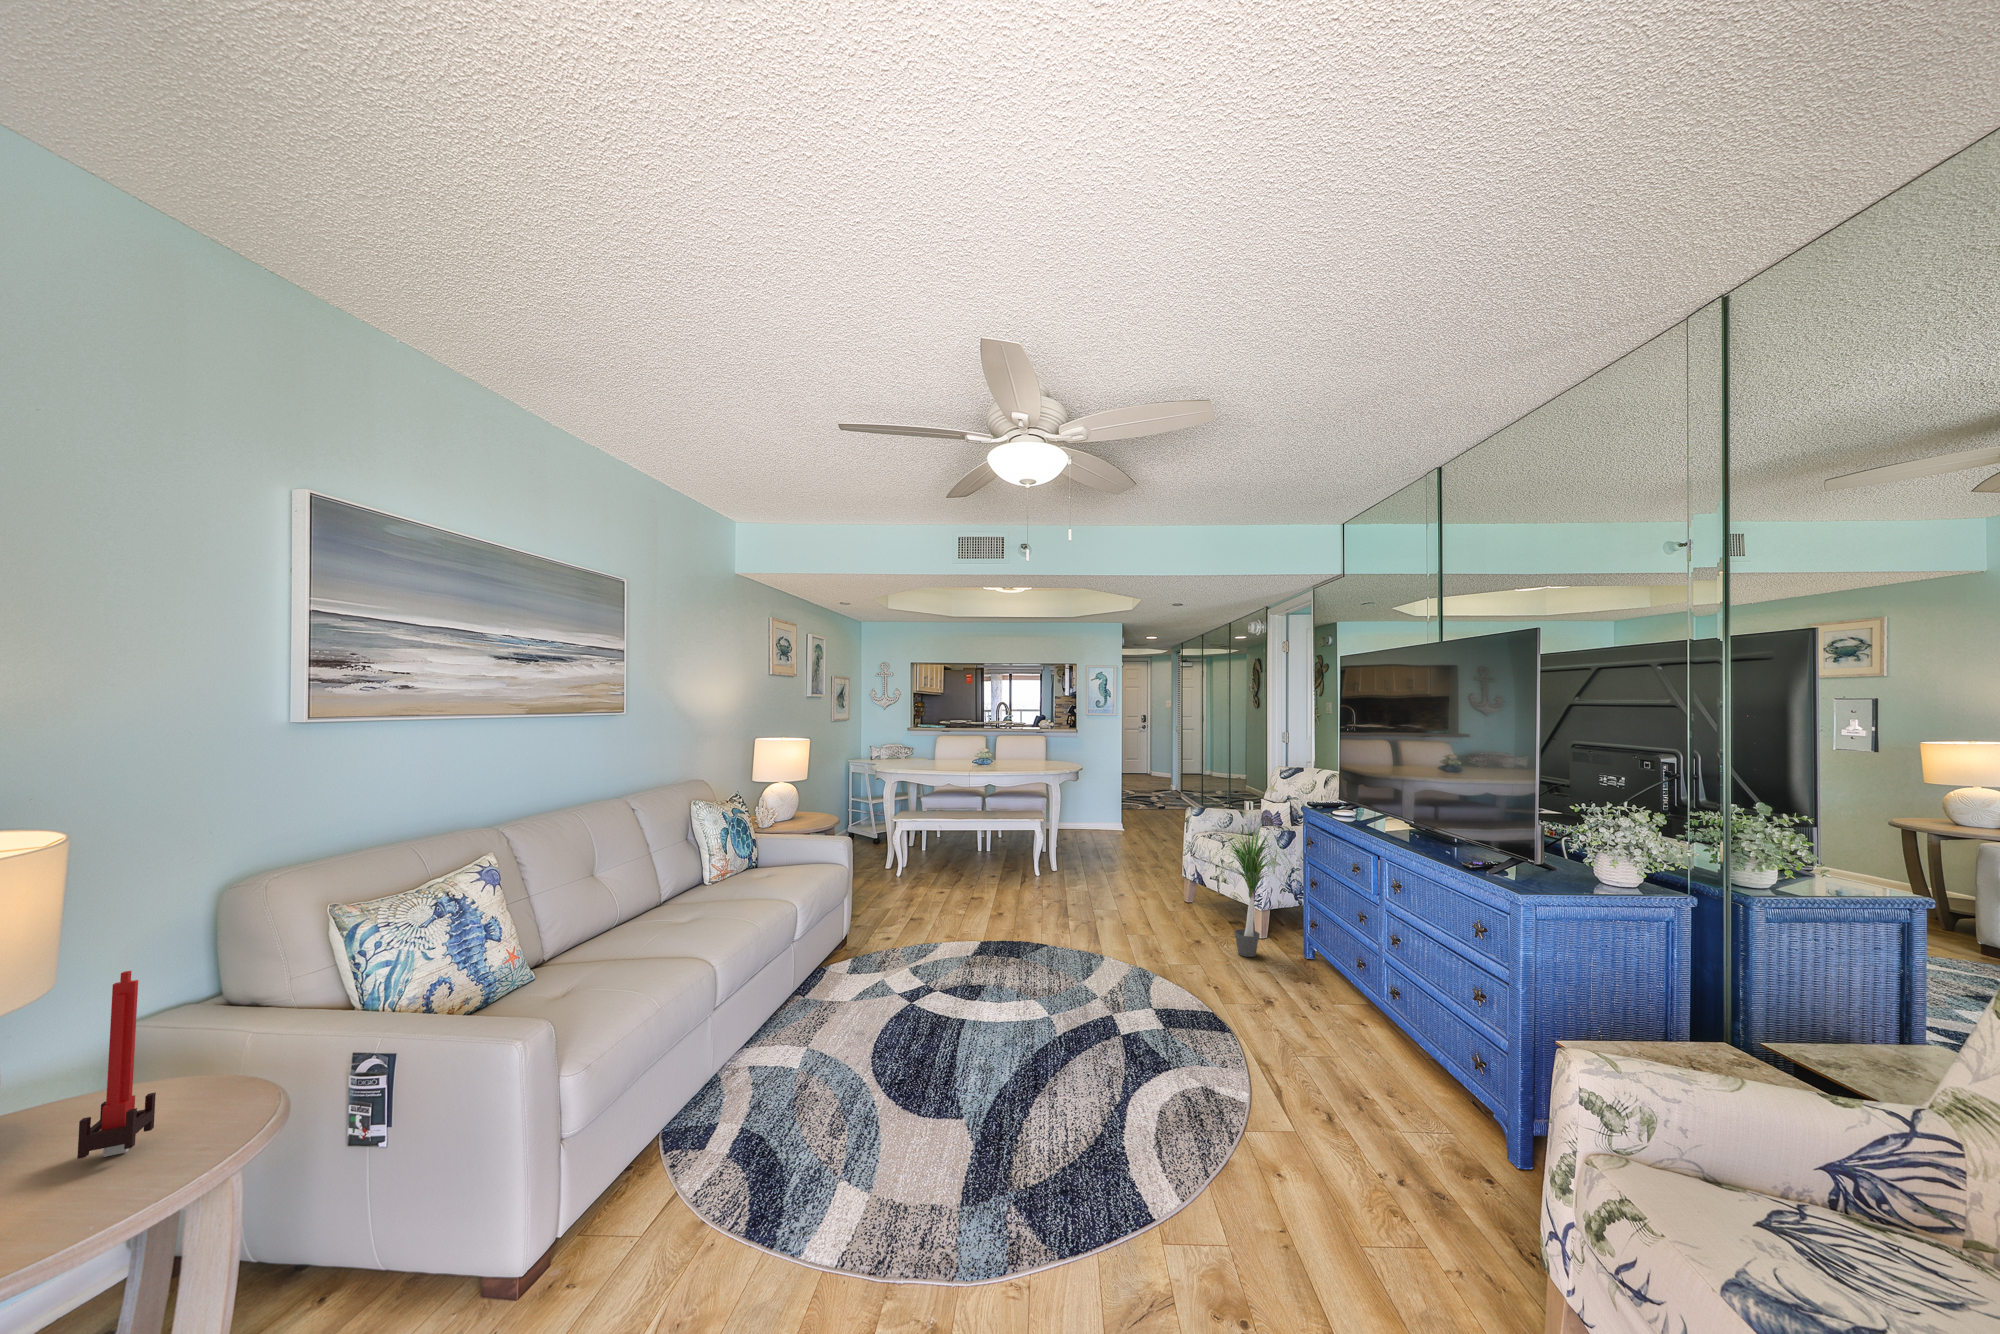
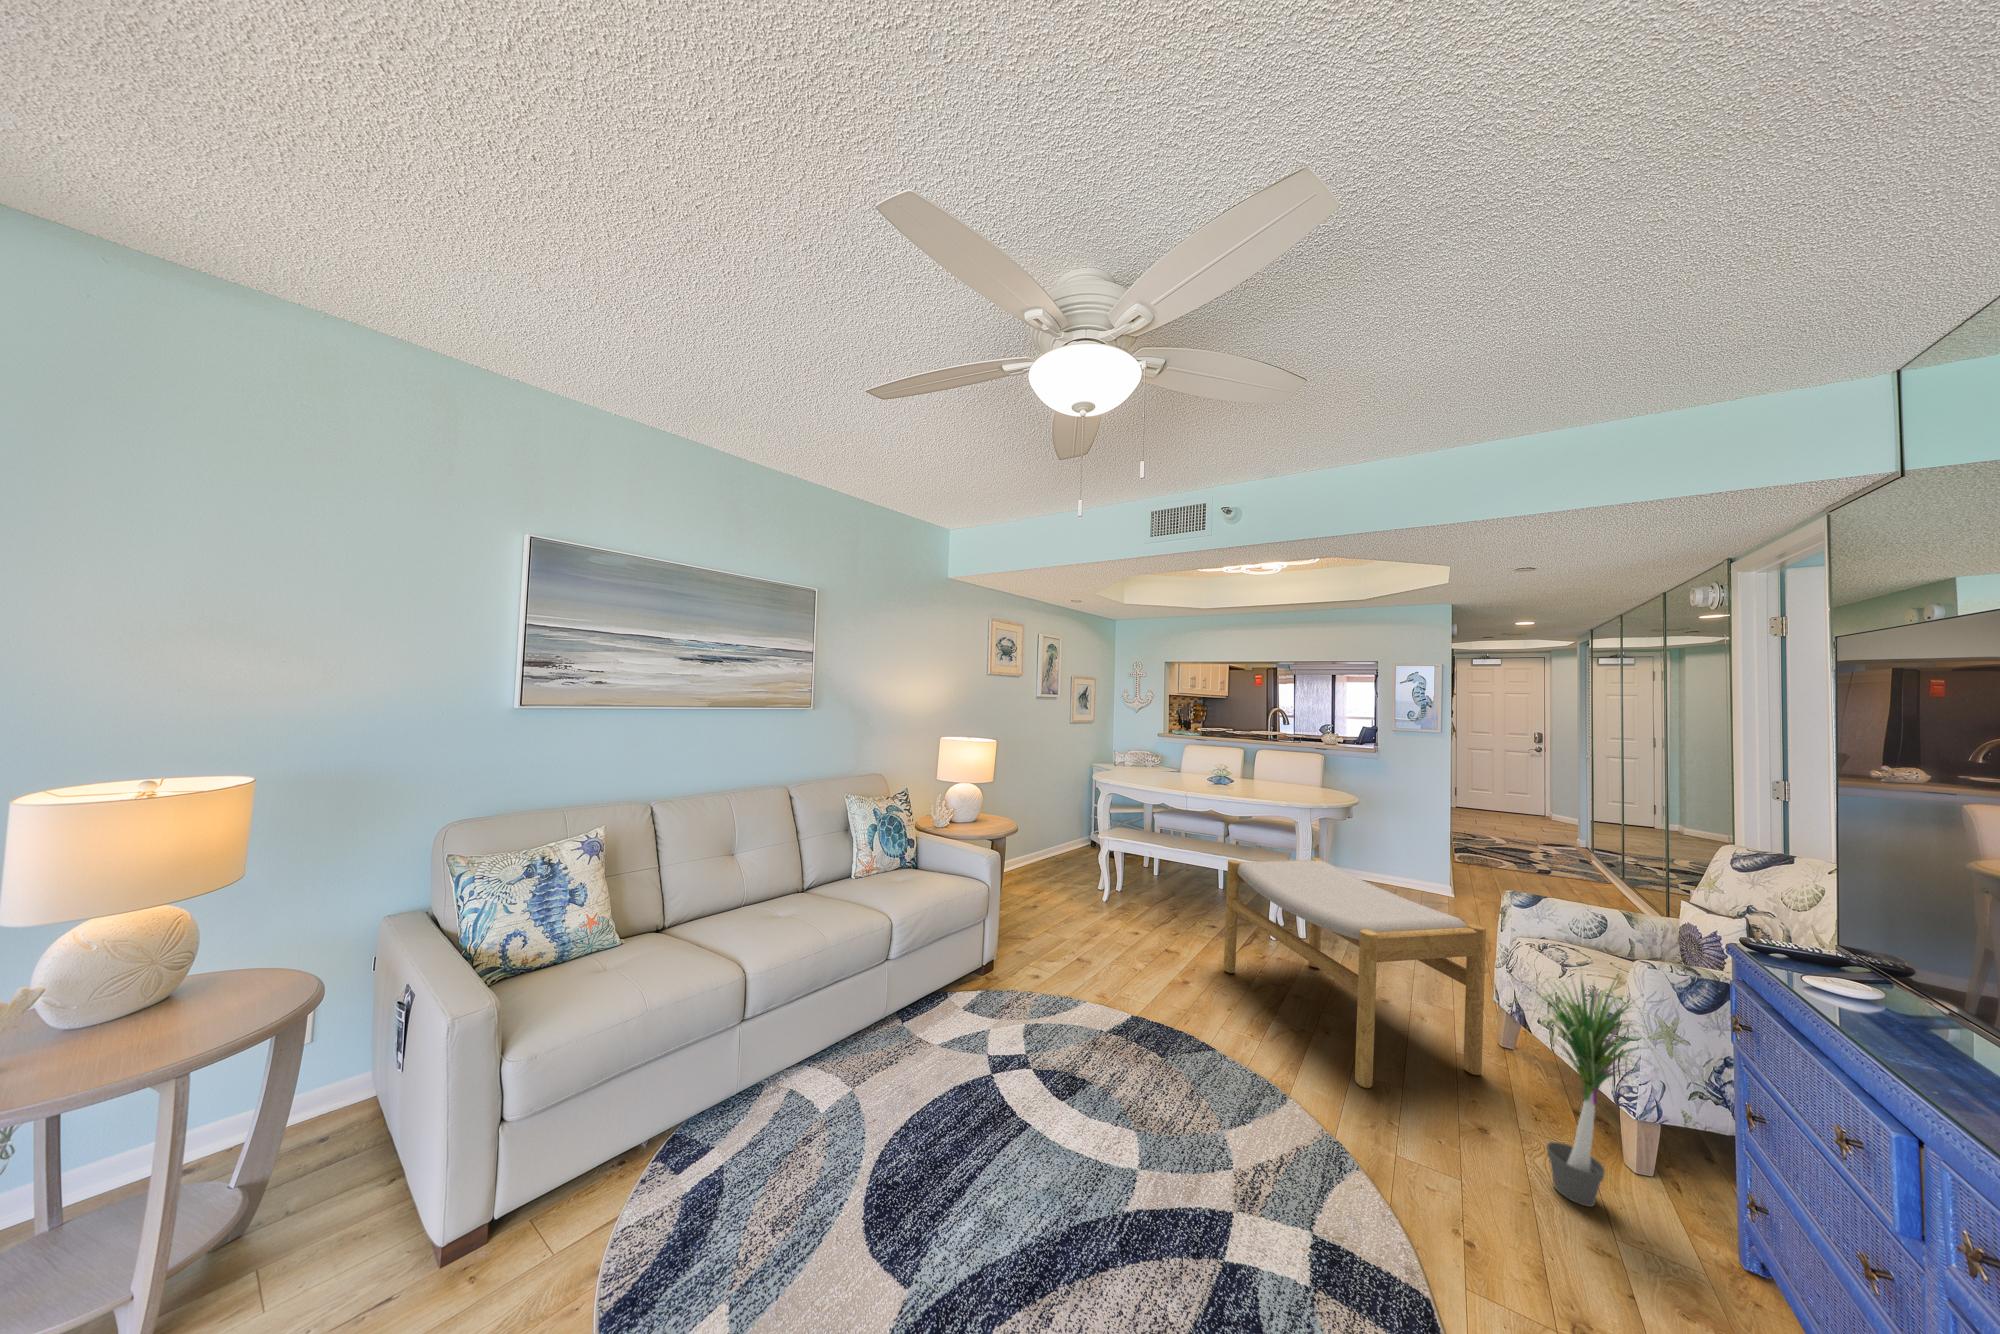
footstool: none [1015,805,1187,943] -> present [1224,858,1486,1088]
candle: present [77,971,156,1159] -> none [56,905,127,1047]

